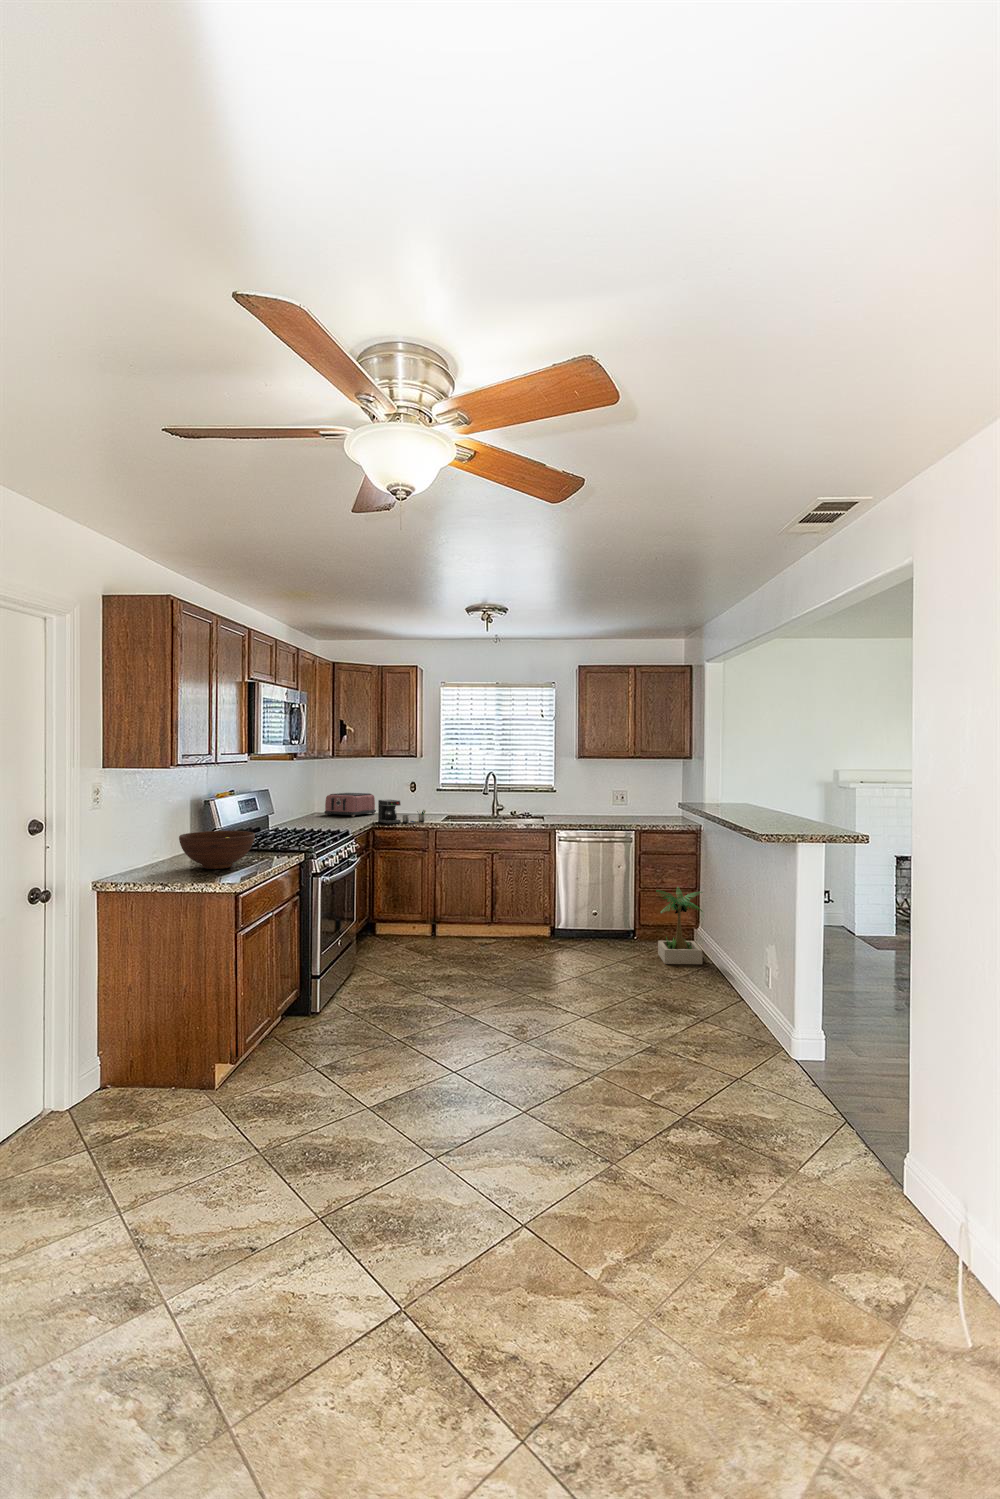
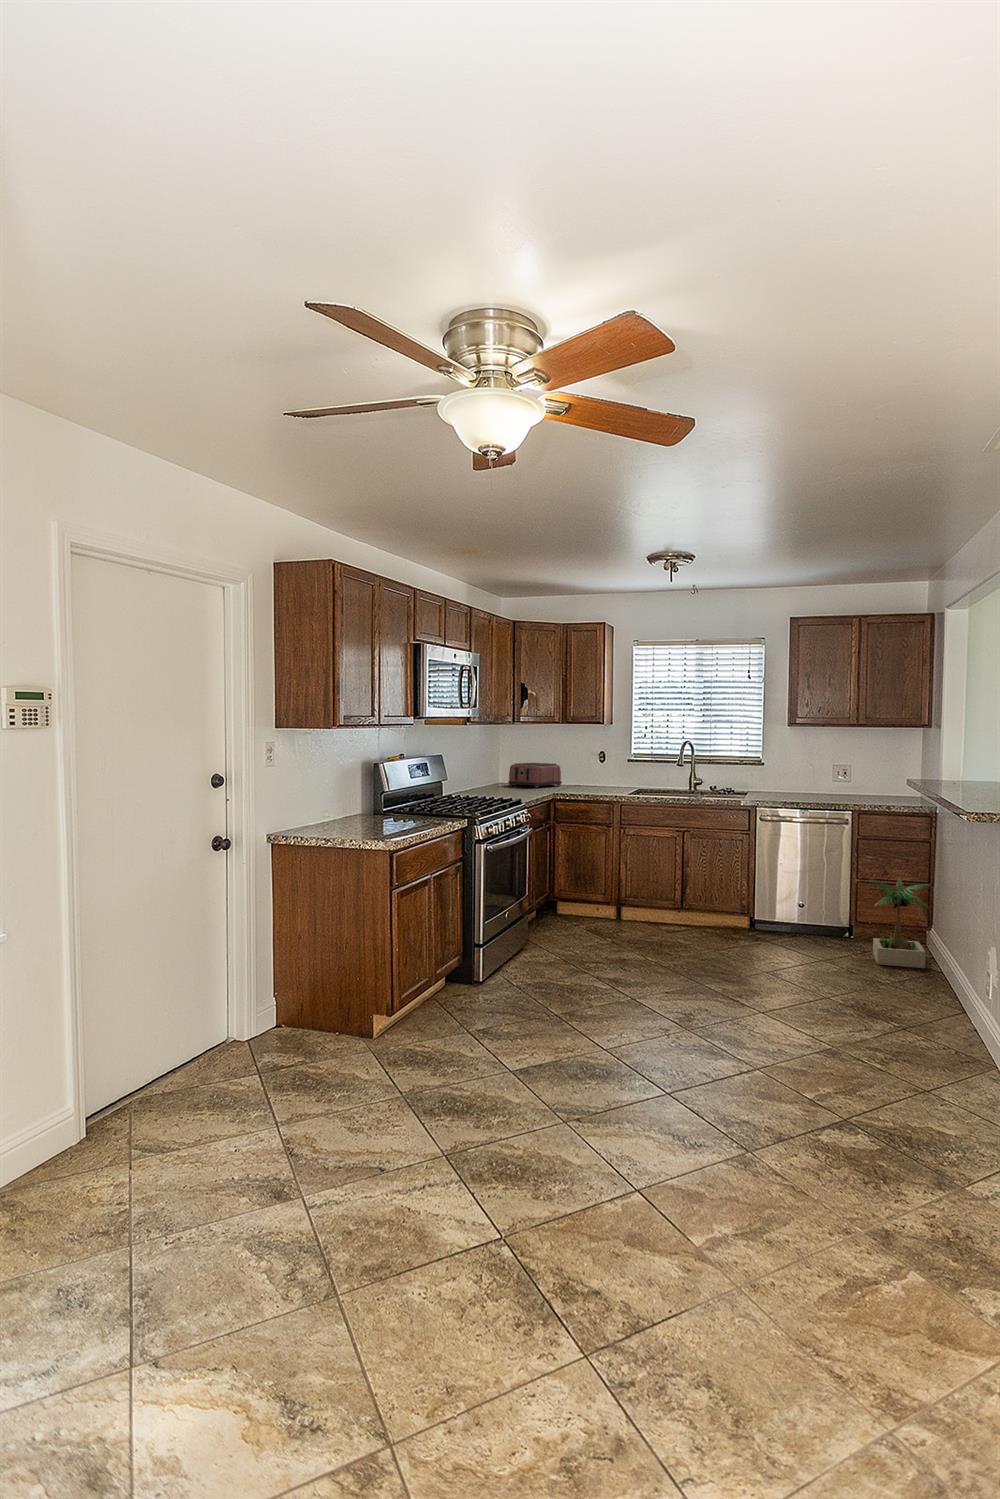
coffee maker: present [378,800,426,824] -> none [560,770,611,795]
fruit bowl: present [179,831,255,869] -> none [348,793,418,829]

